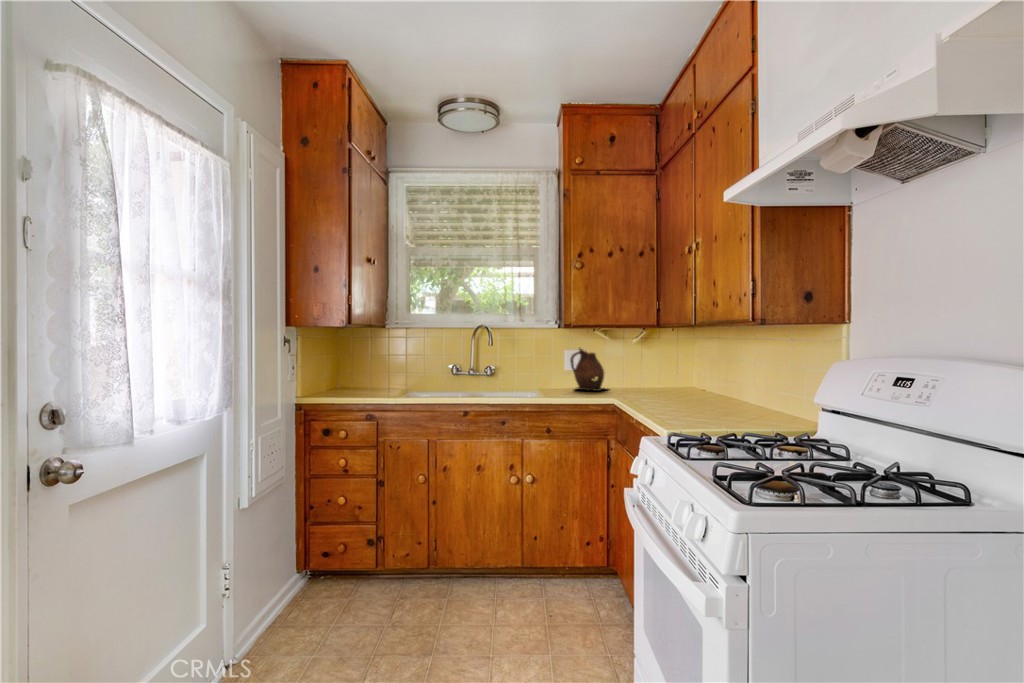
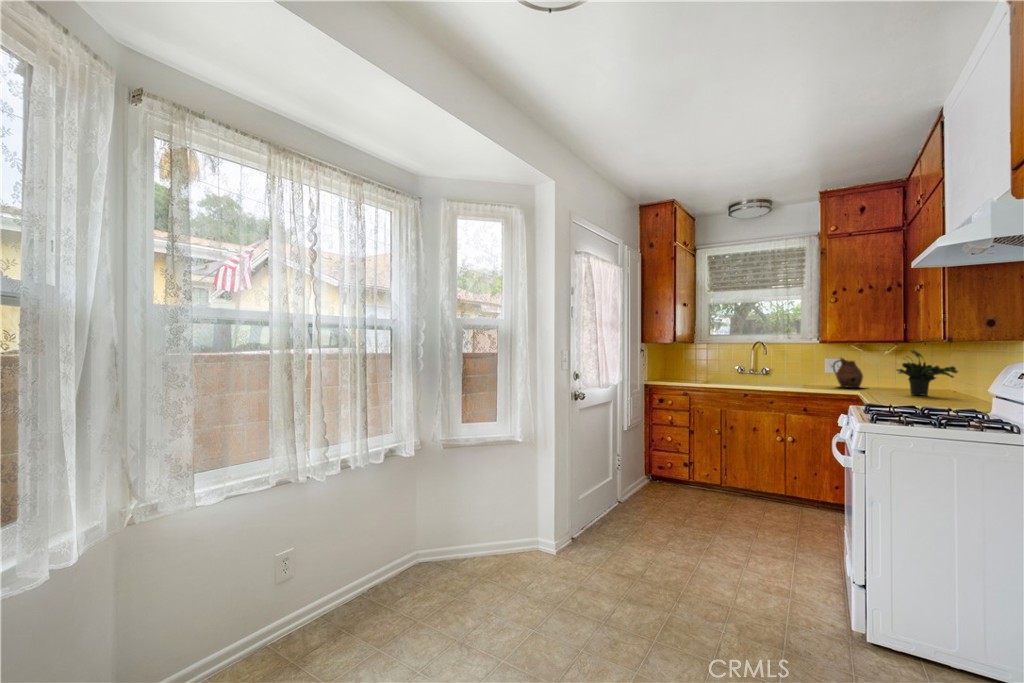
potted plant: none [655,338,725,401] -> present [897,350,958,396]

